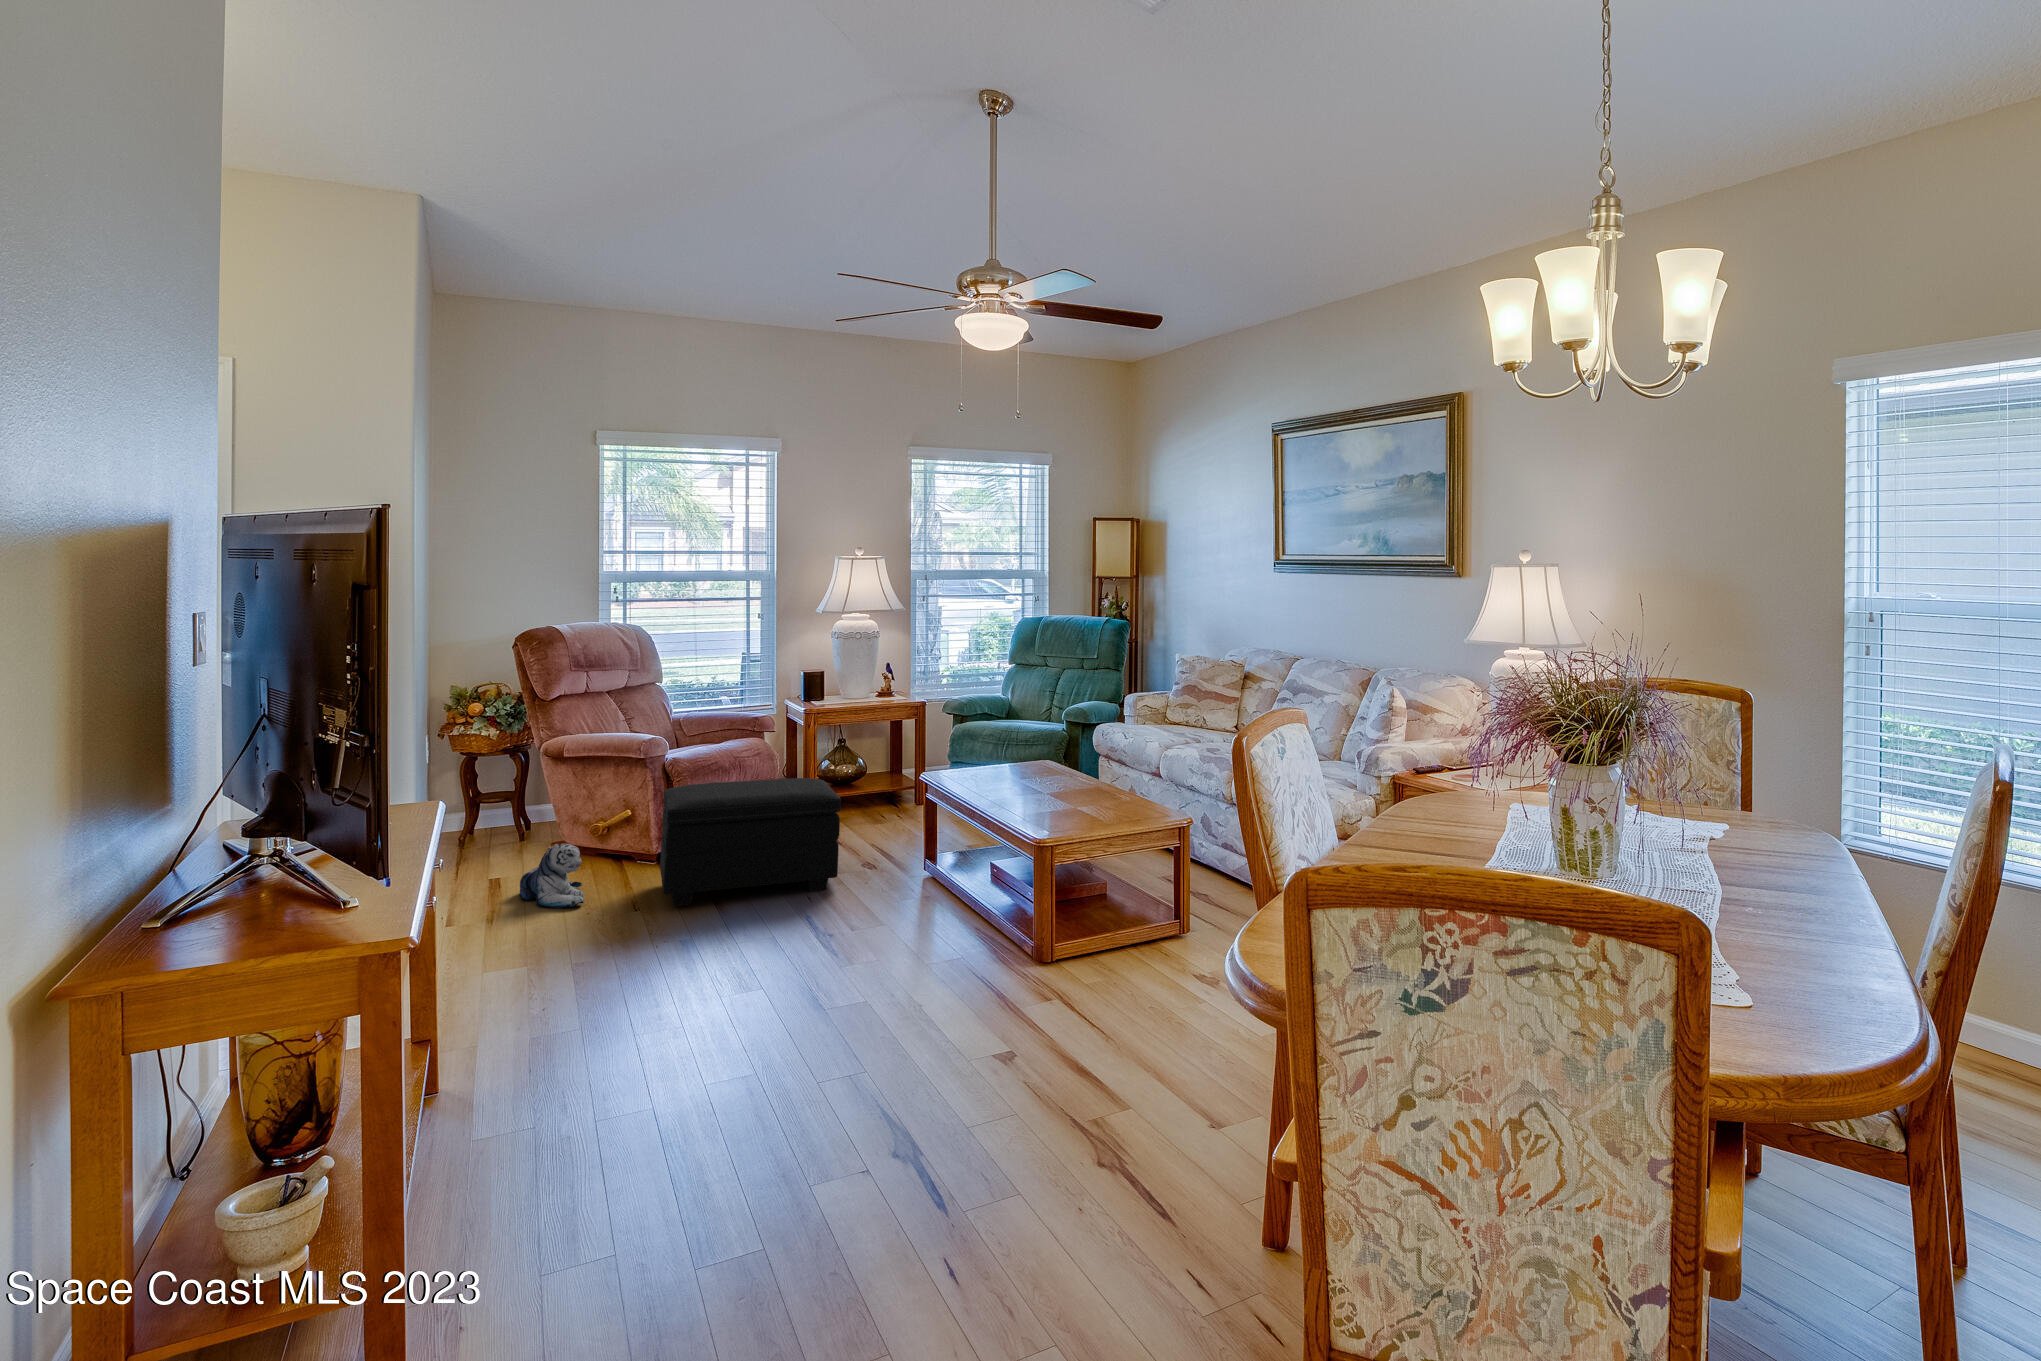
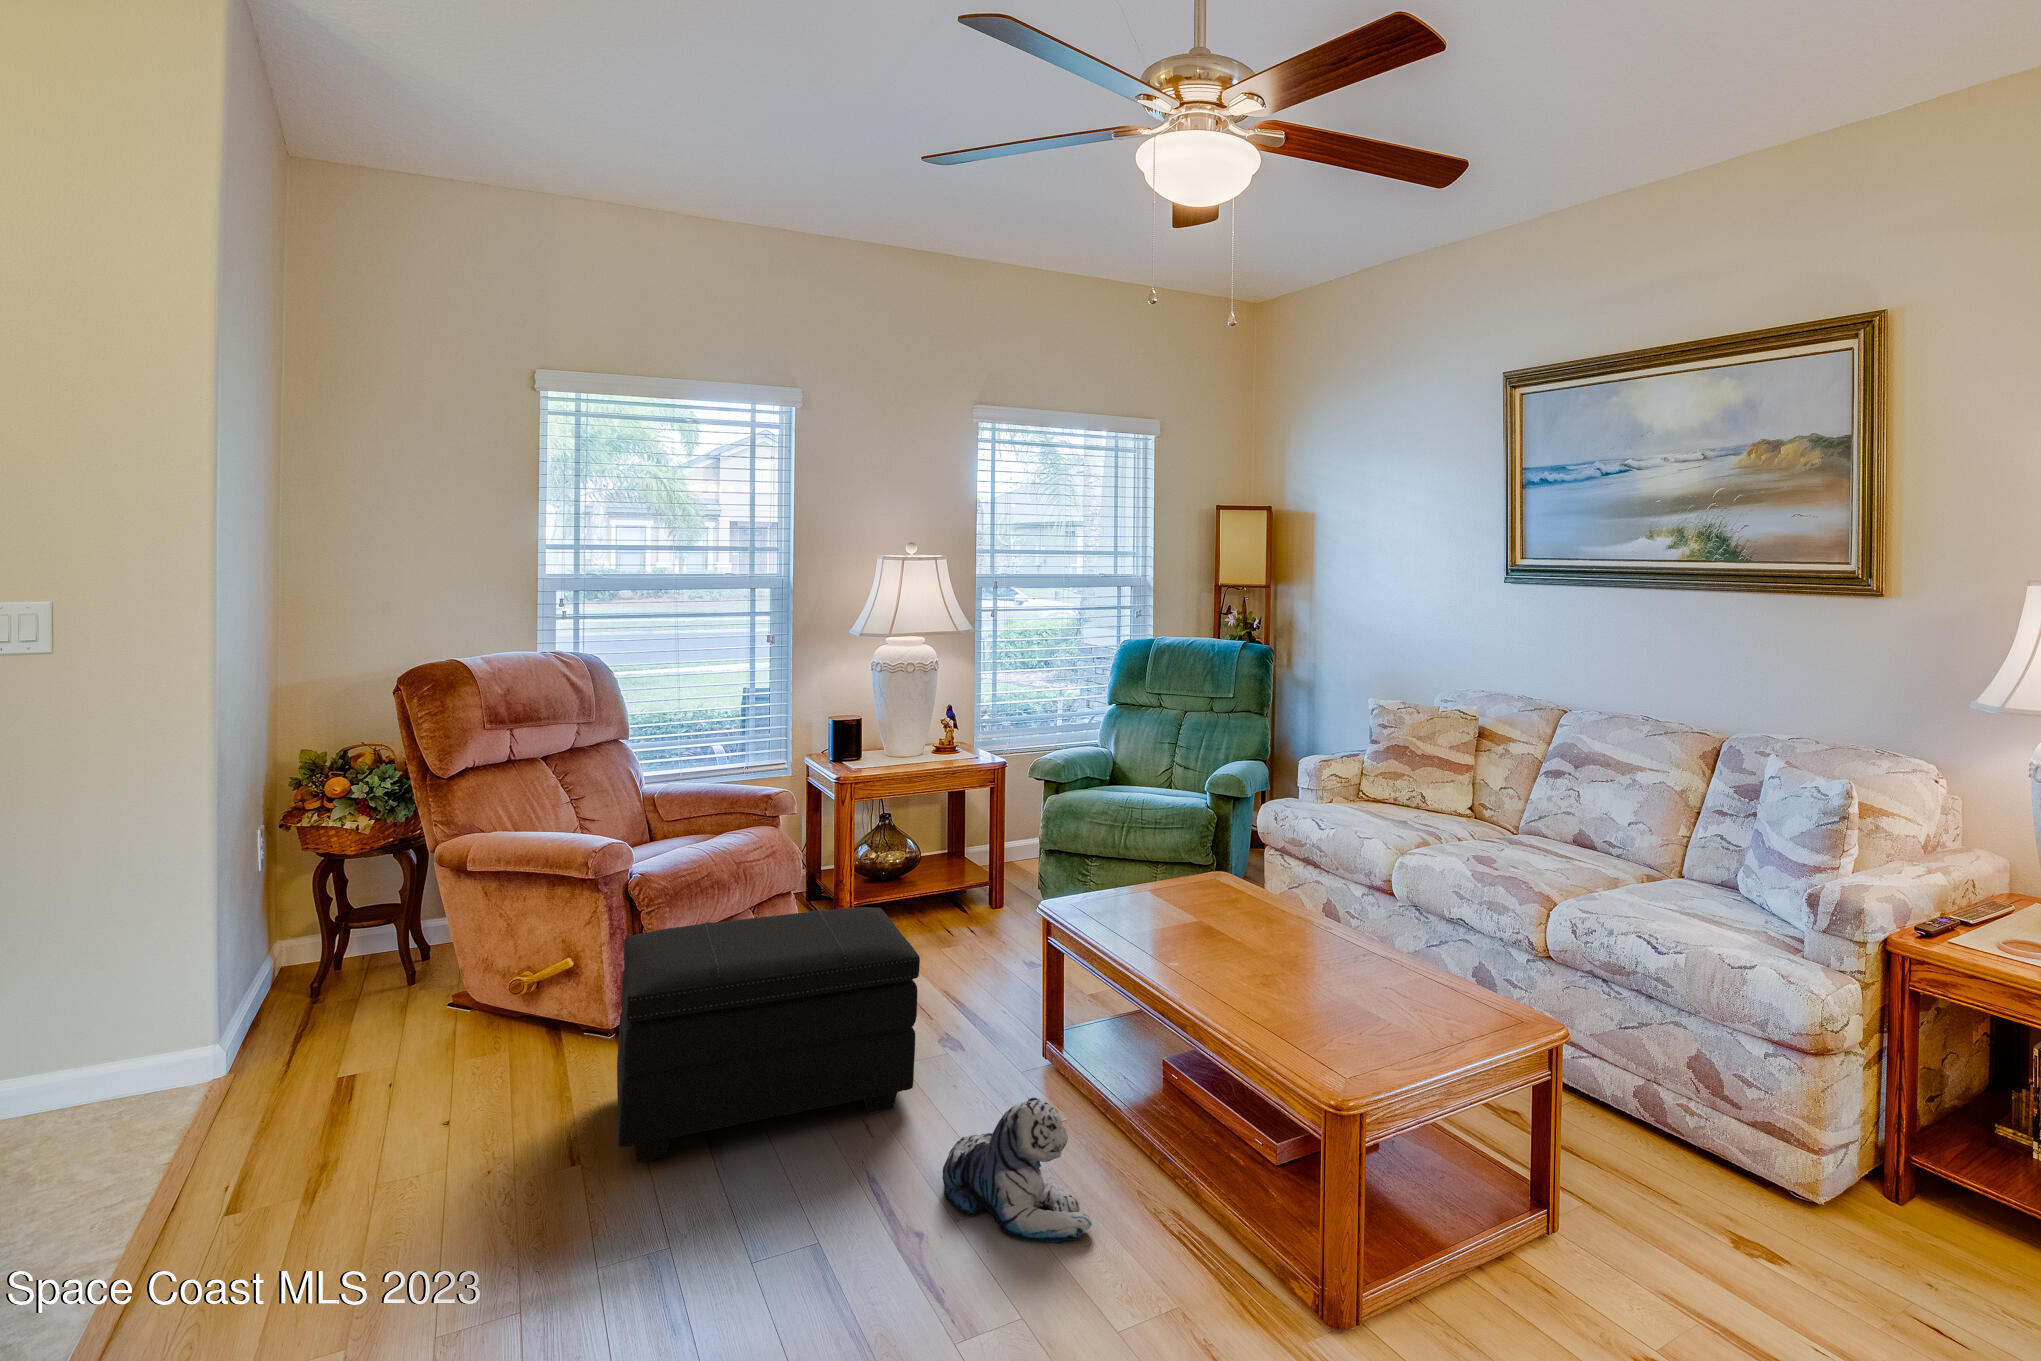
plush toy: present [520,844,584,908] -> present [943,1098,1092,1242]

